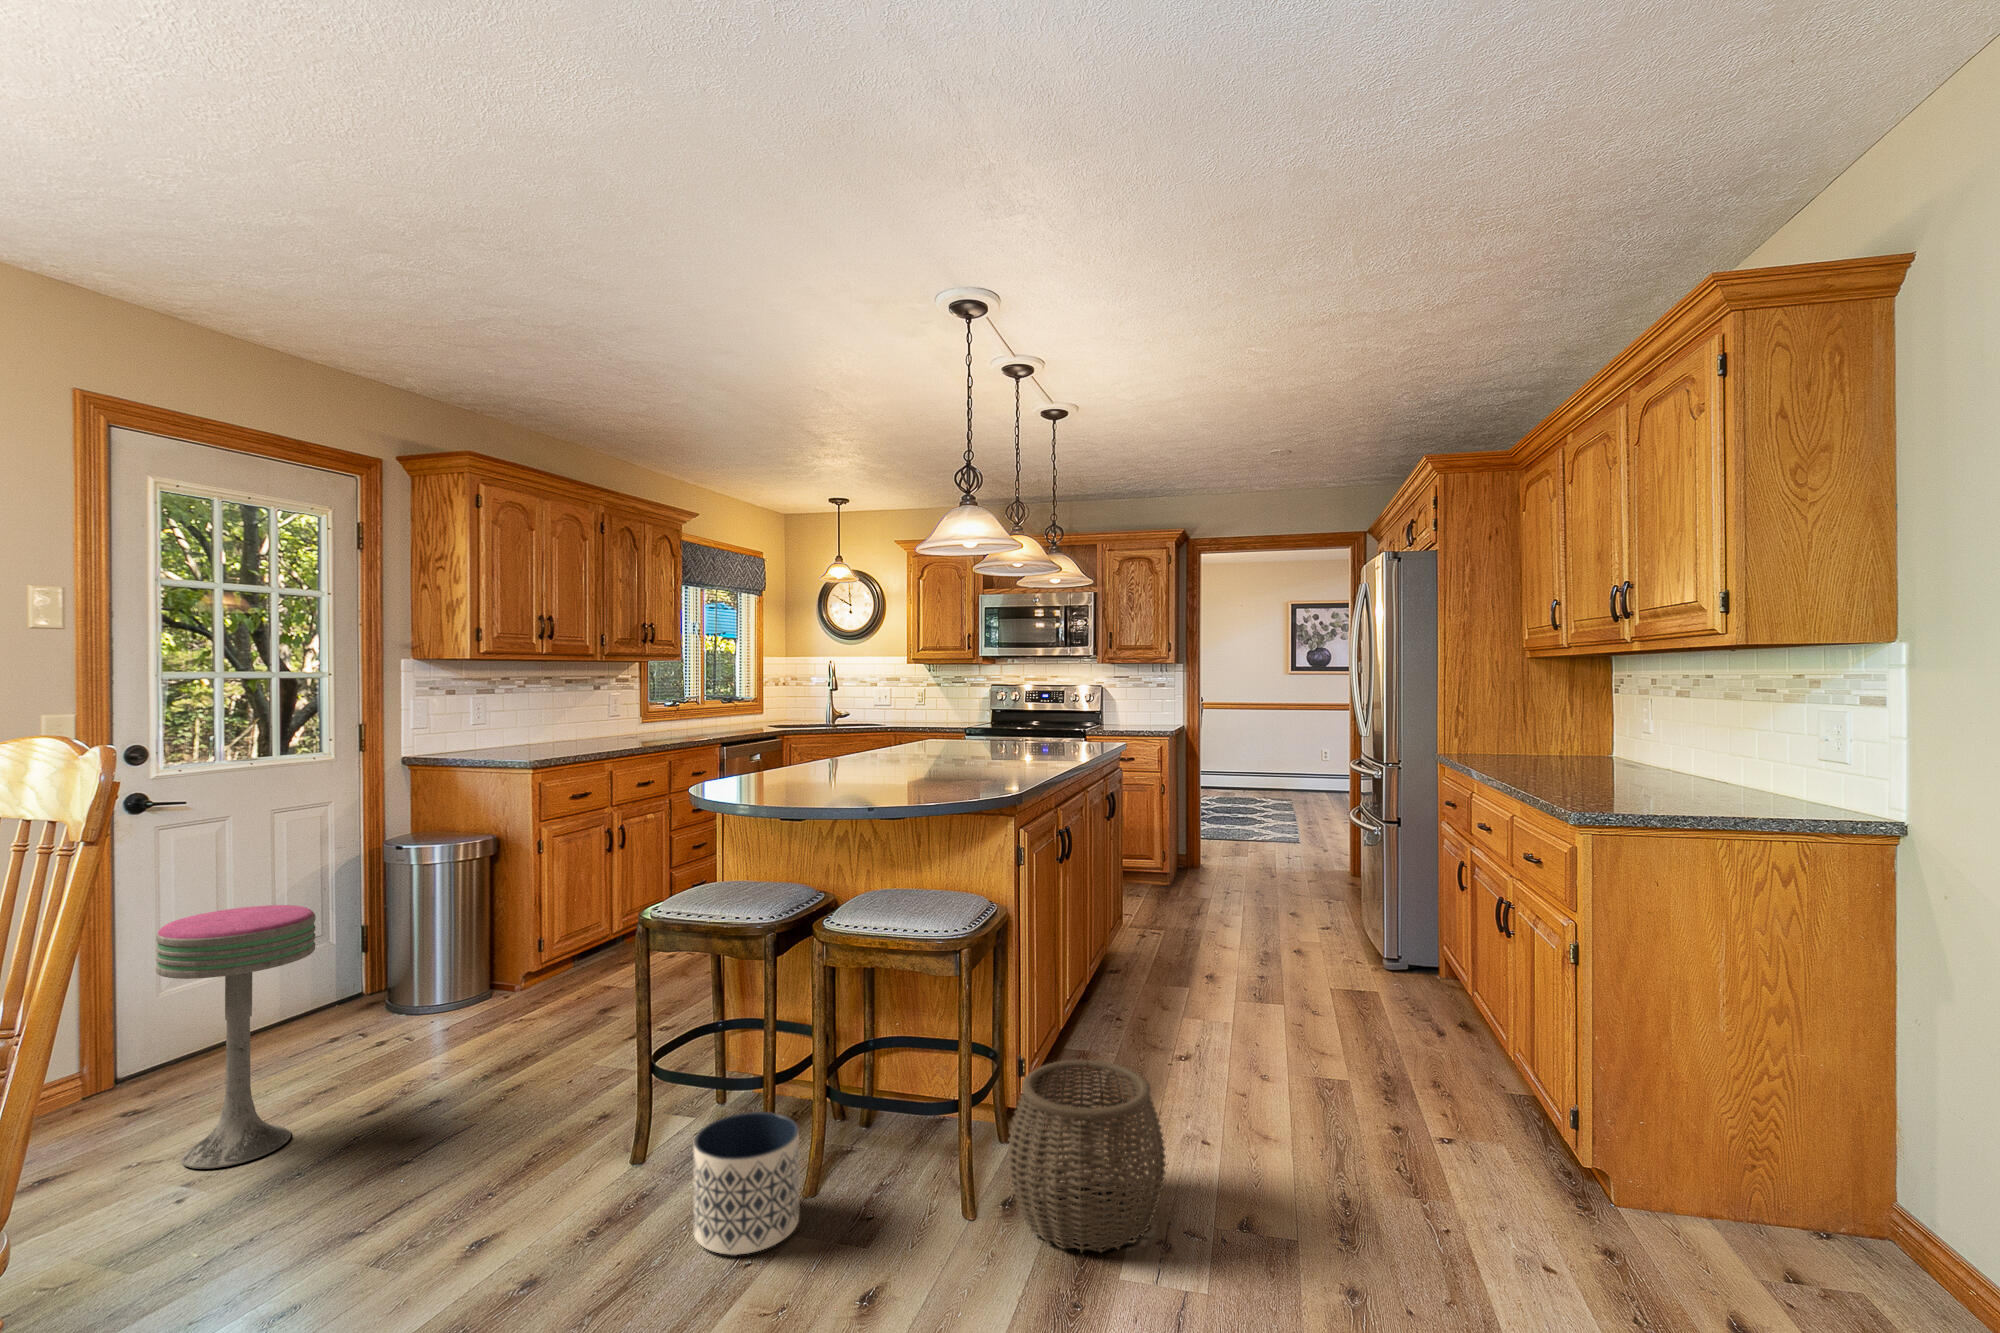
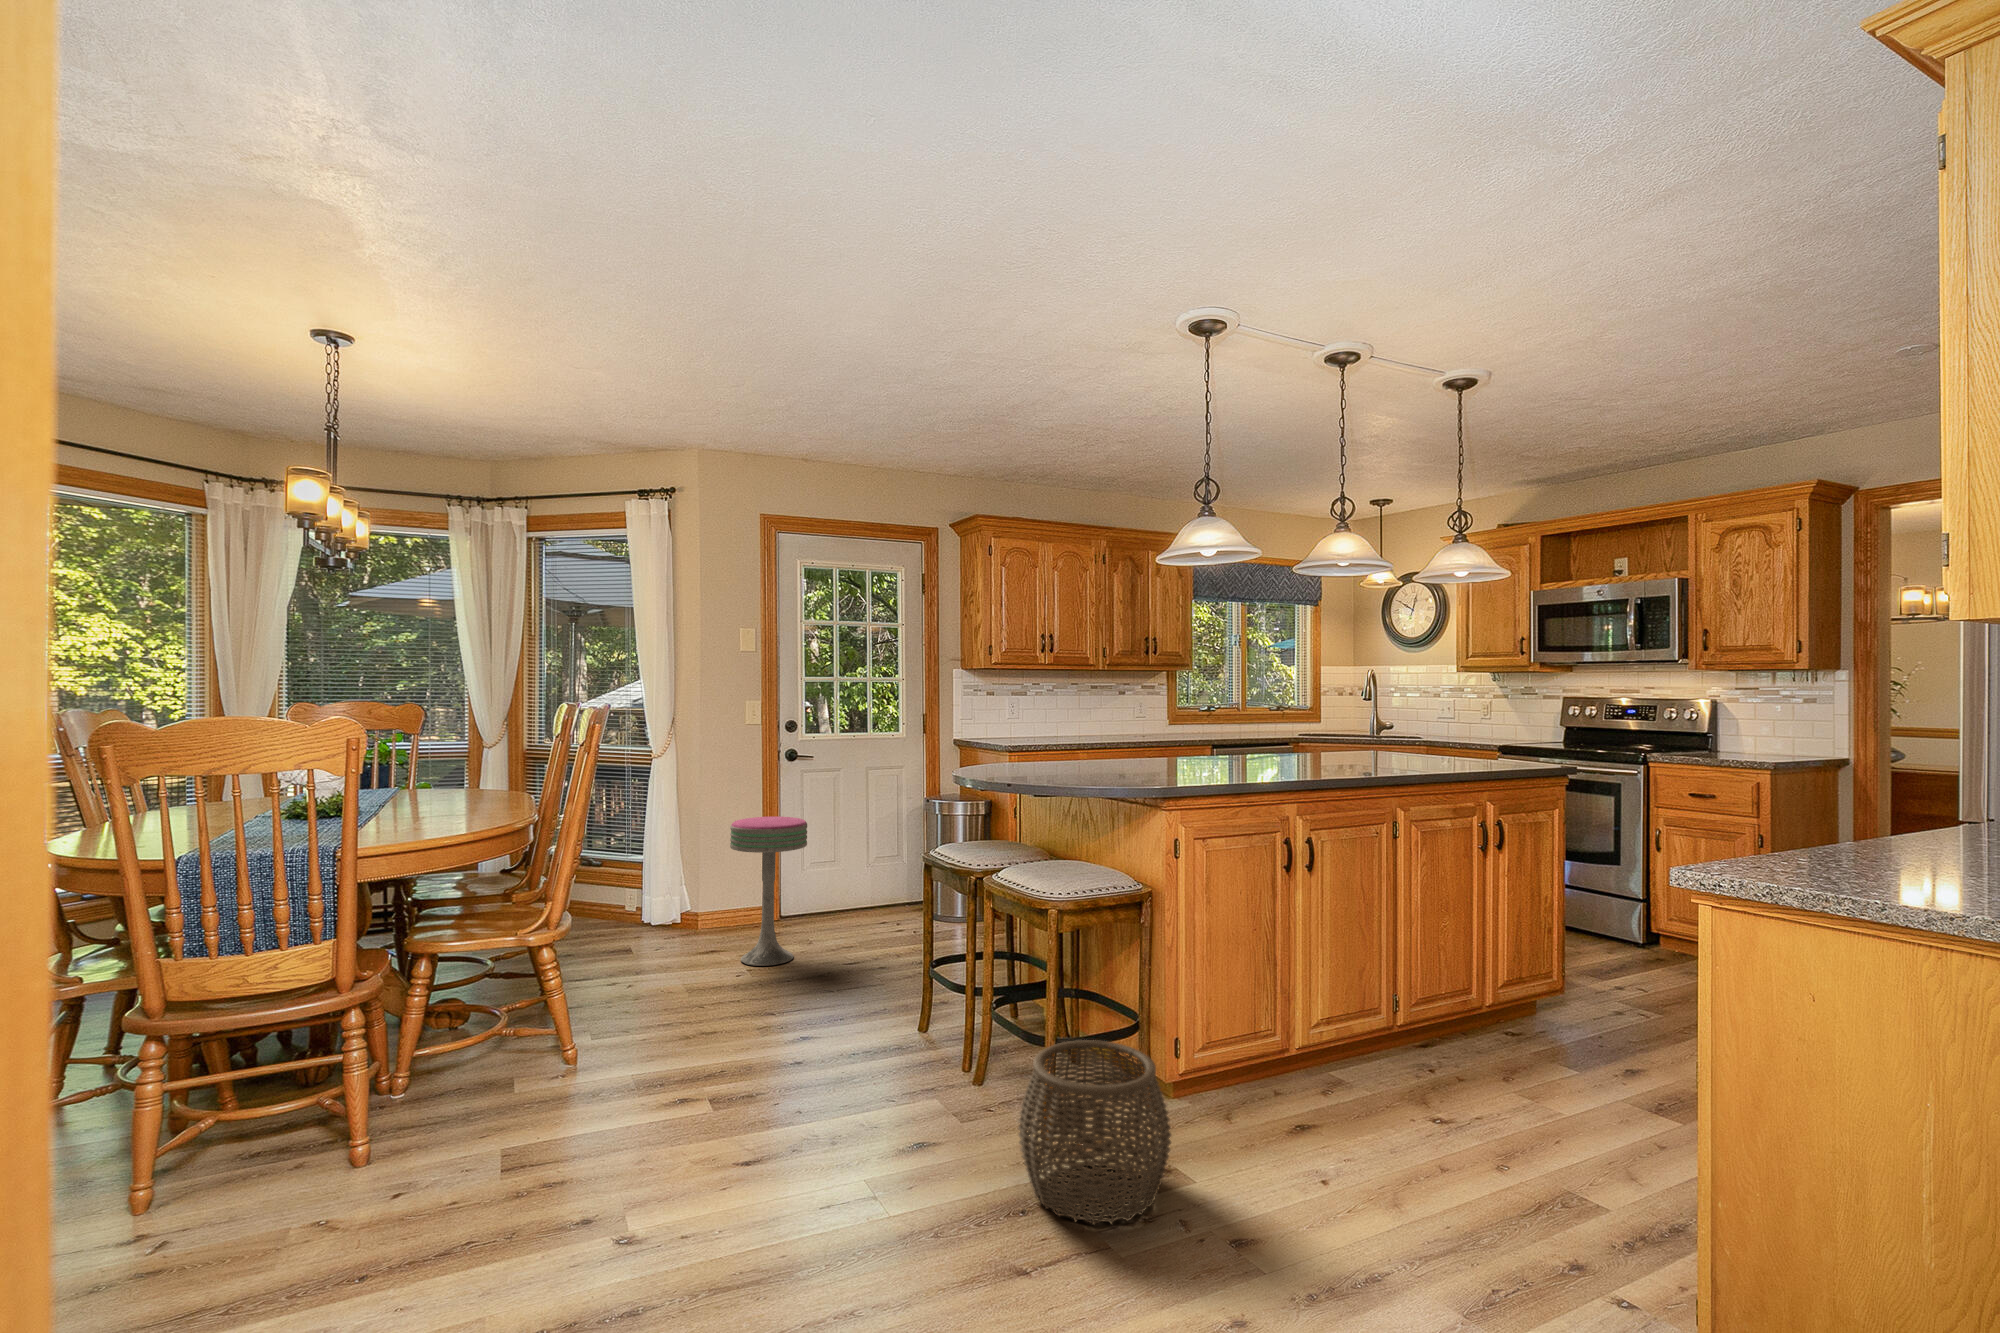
planter: present [693,1112,799,1255] -> none [853,1007,931,1106]

